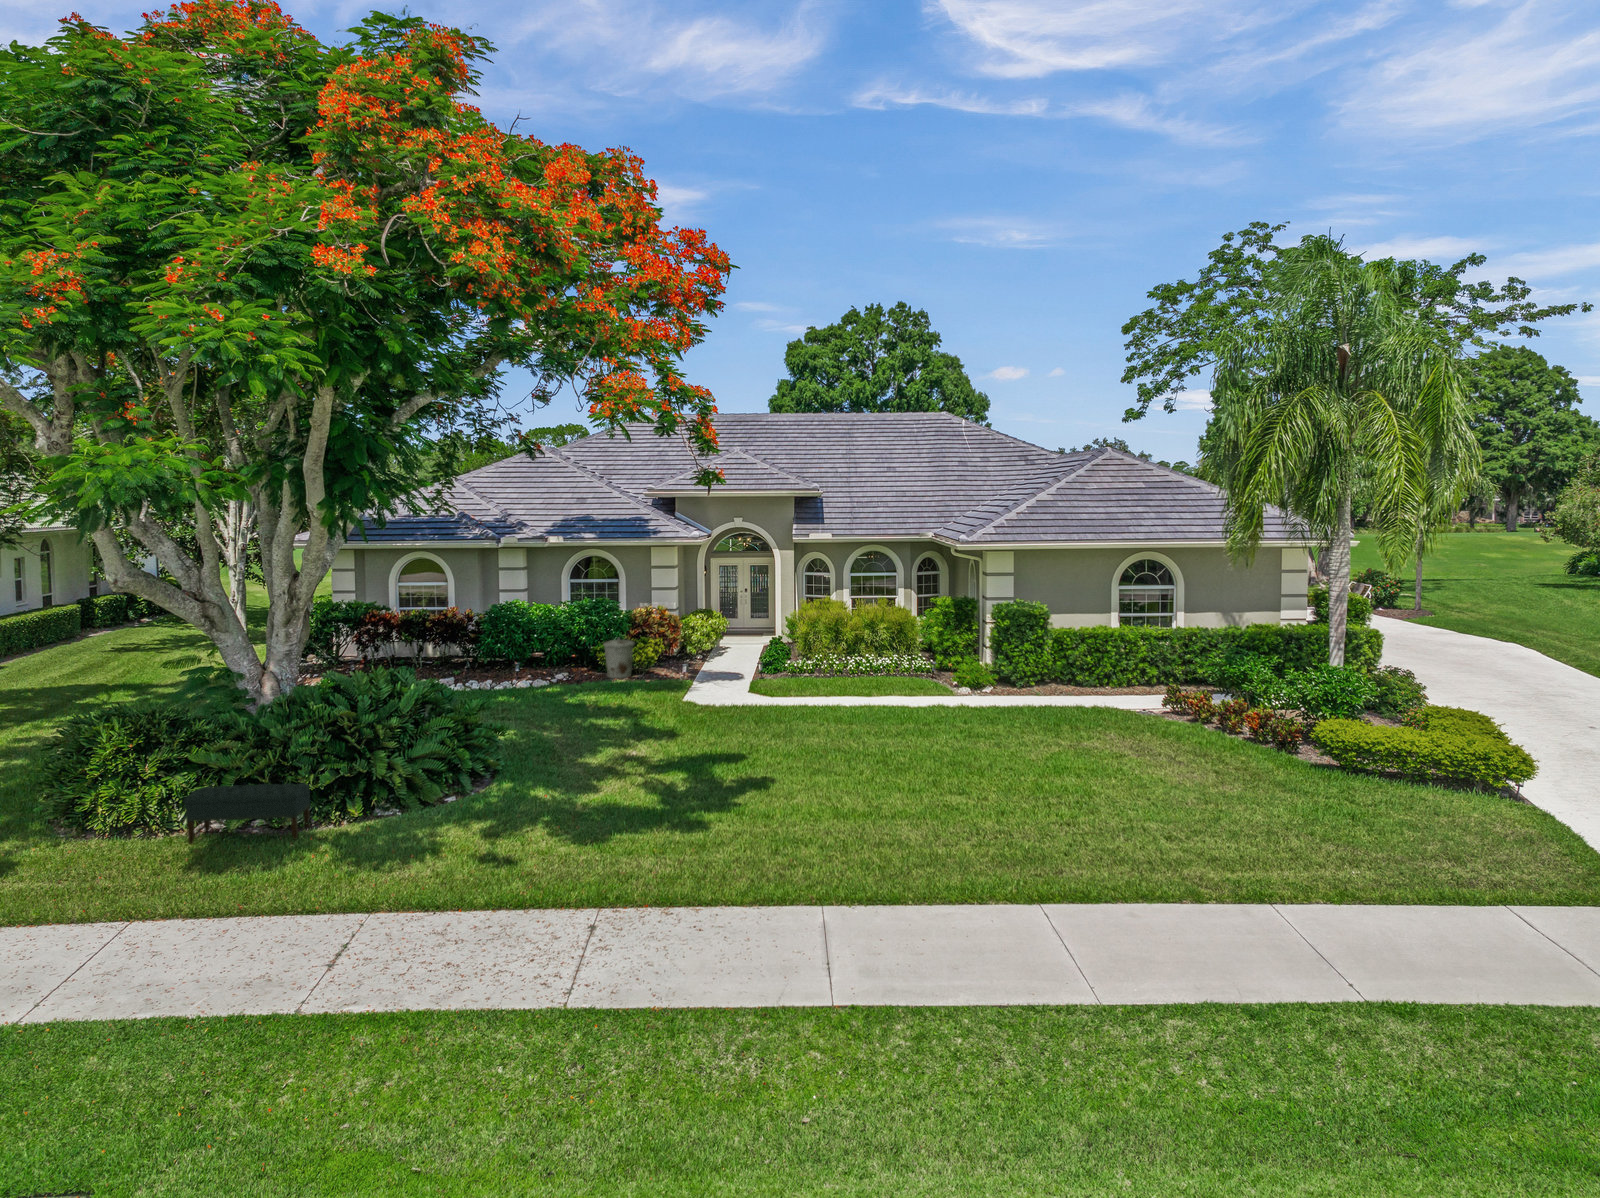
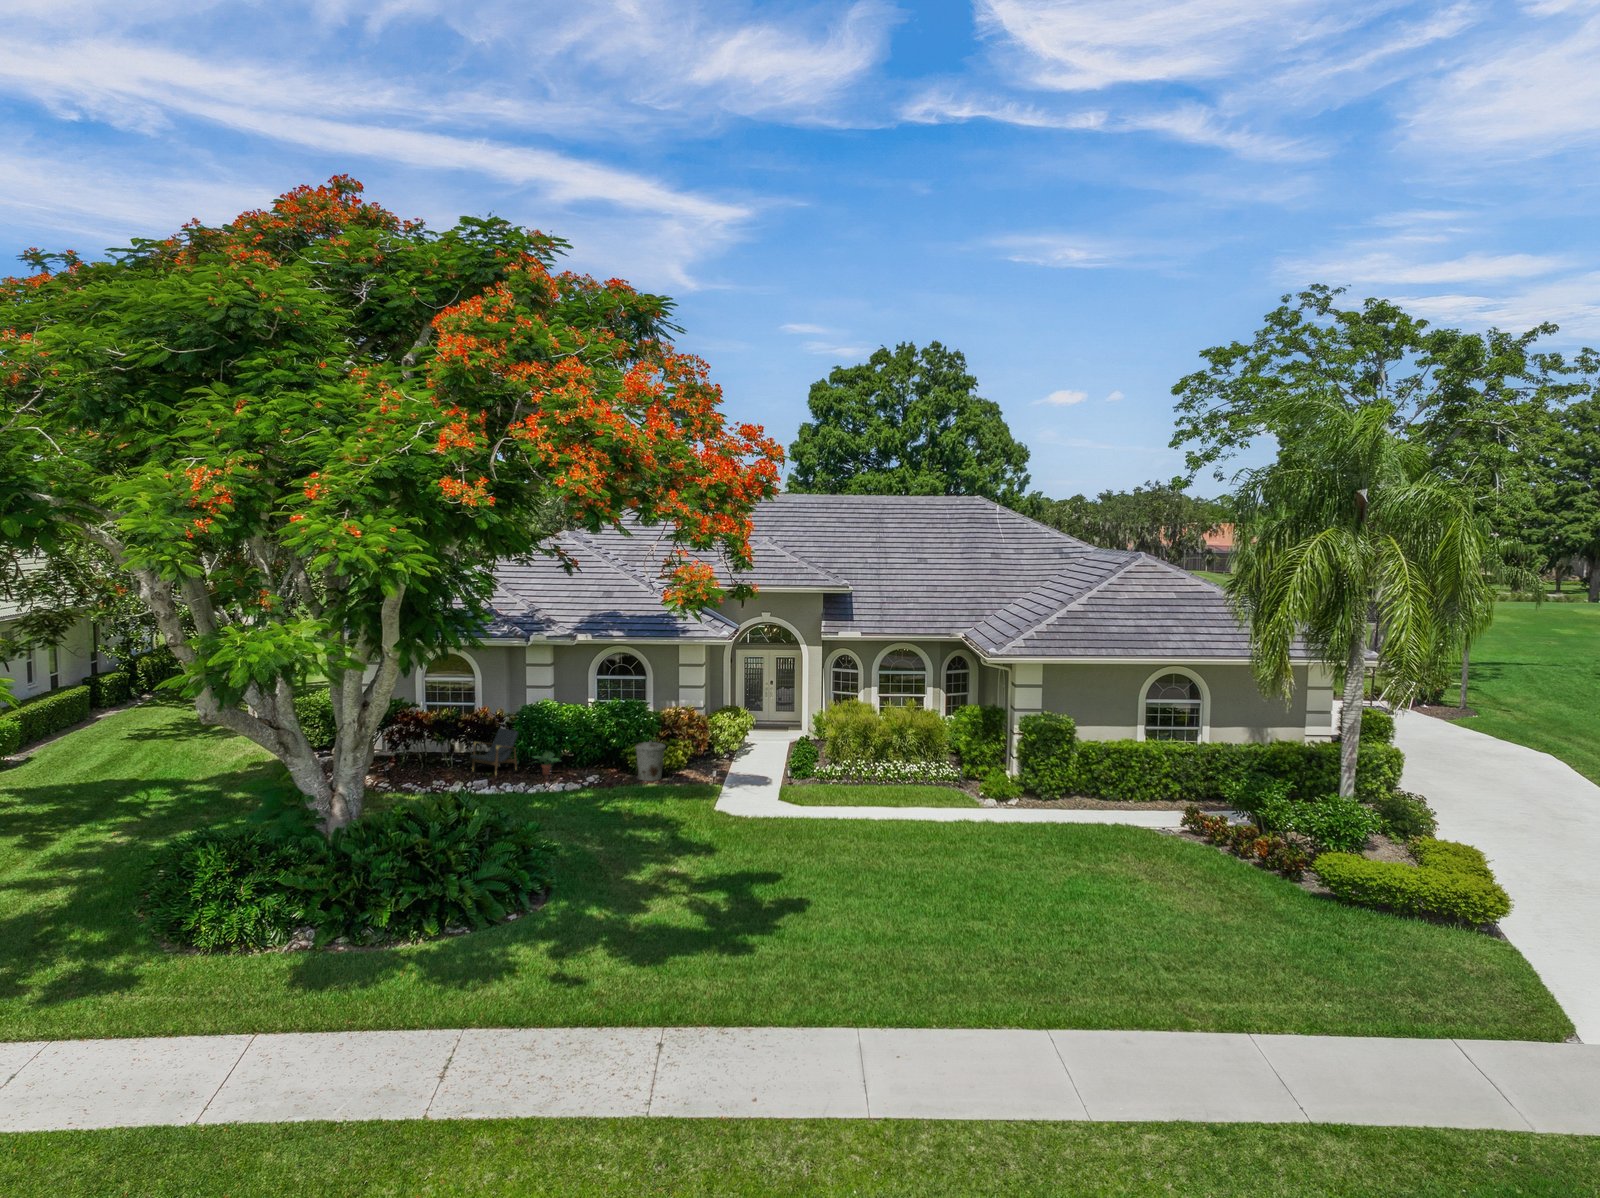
lounge chair: none [435,630,485,676] -> present [470,729,518,774]
potted plant: none [492,650,529,675] -> present [533,751,560,775]
bench: present [184,783,310,844] -> none [288,902,395,956]

